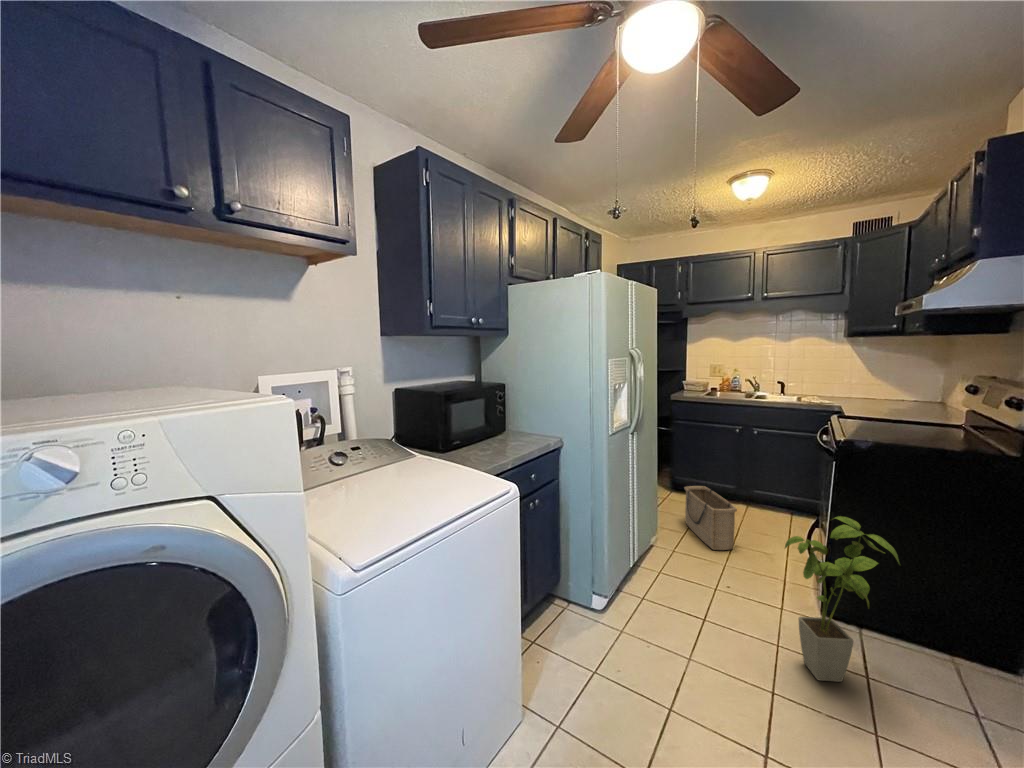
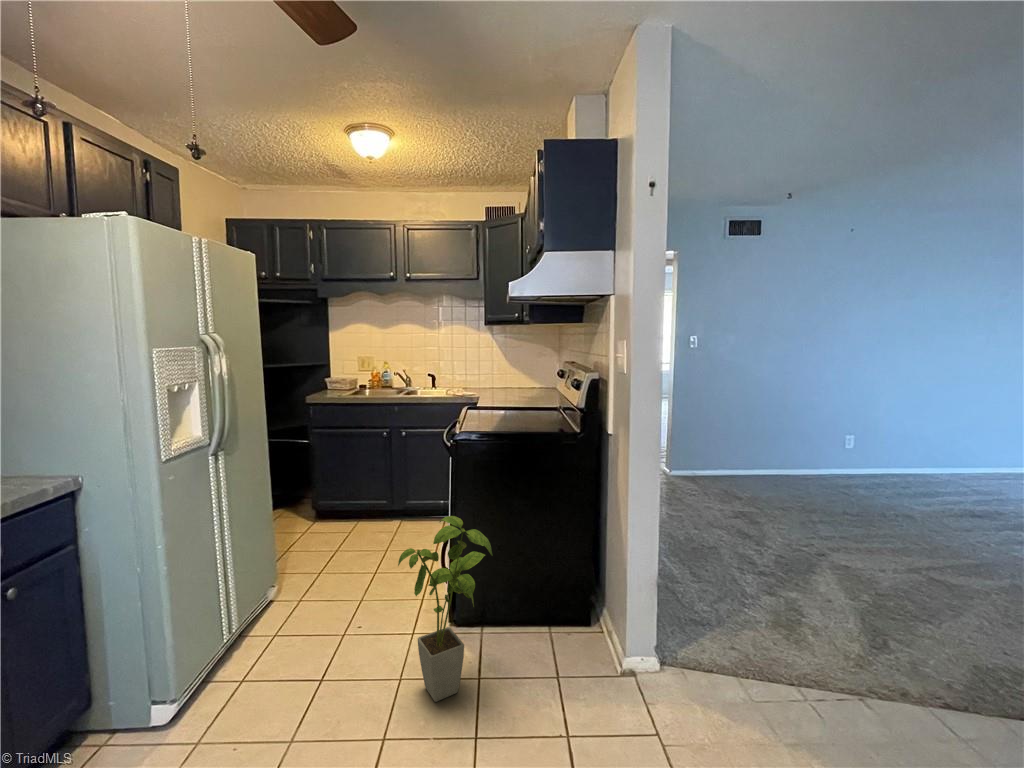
basket: present [684,486,737,550] -> none [322,503,377,580]

